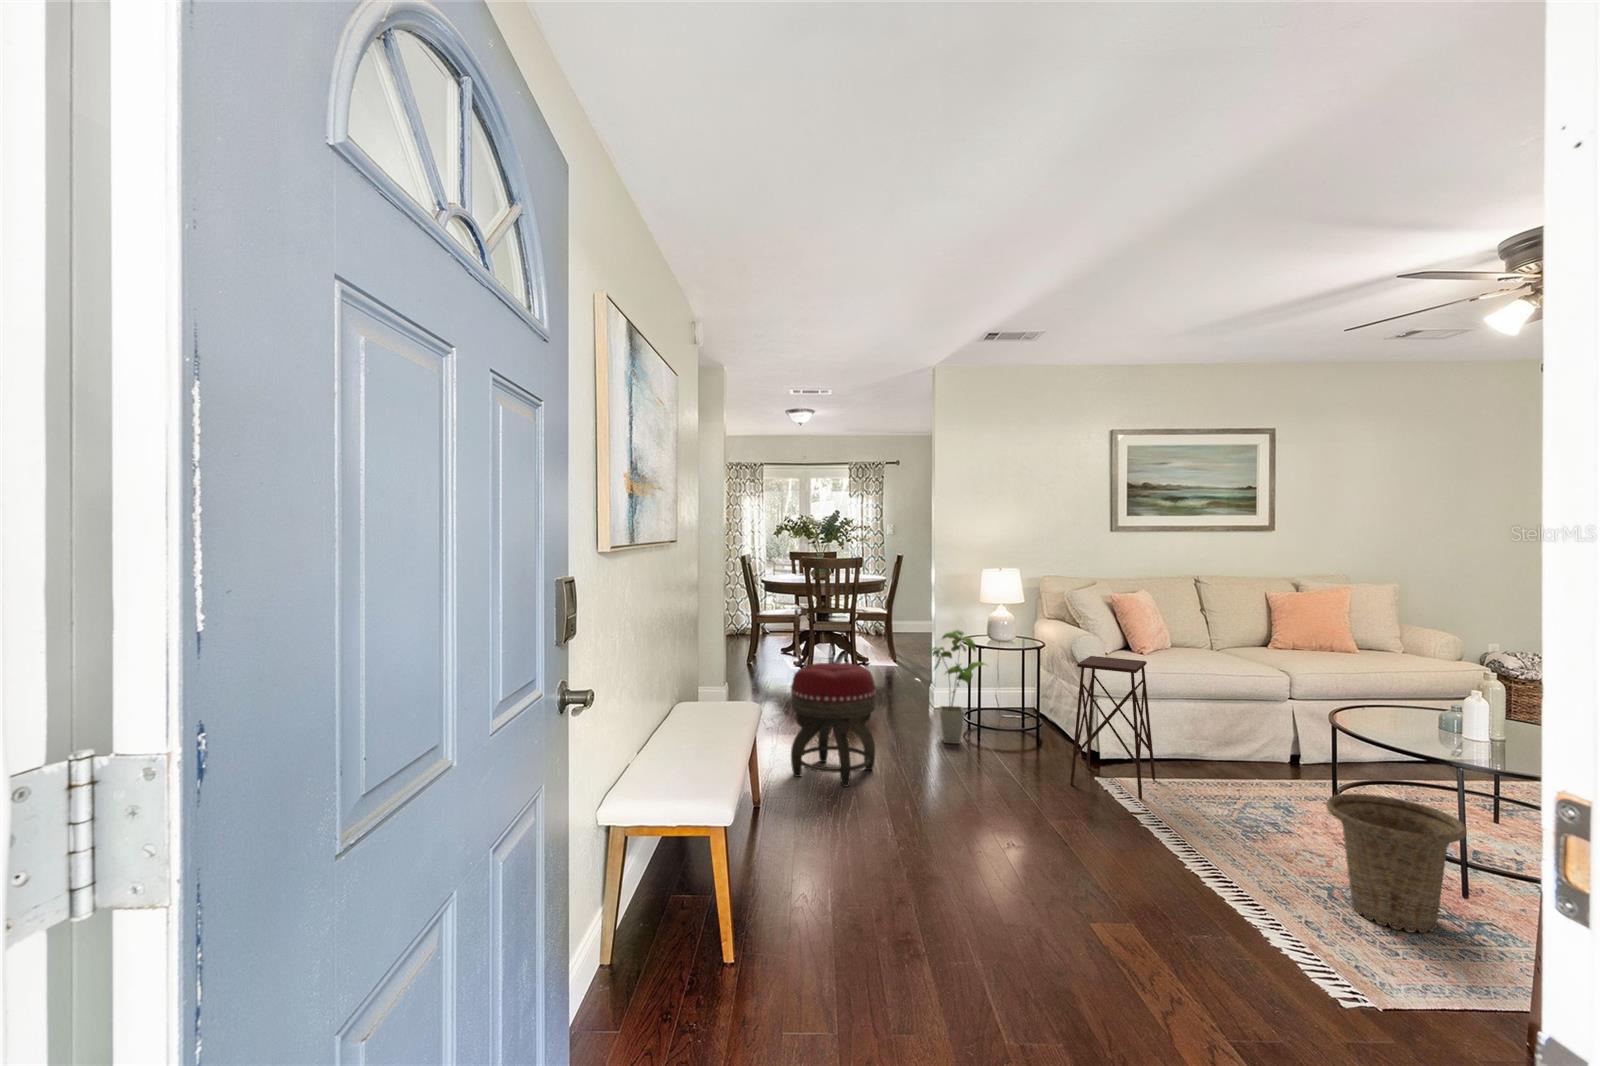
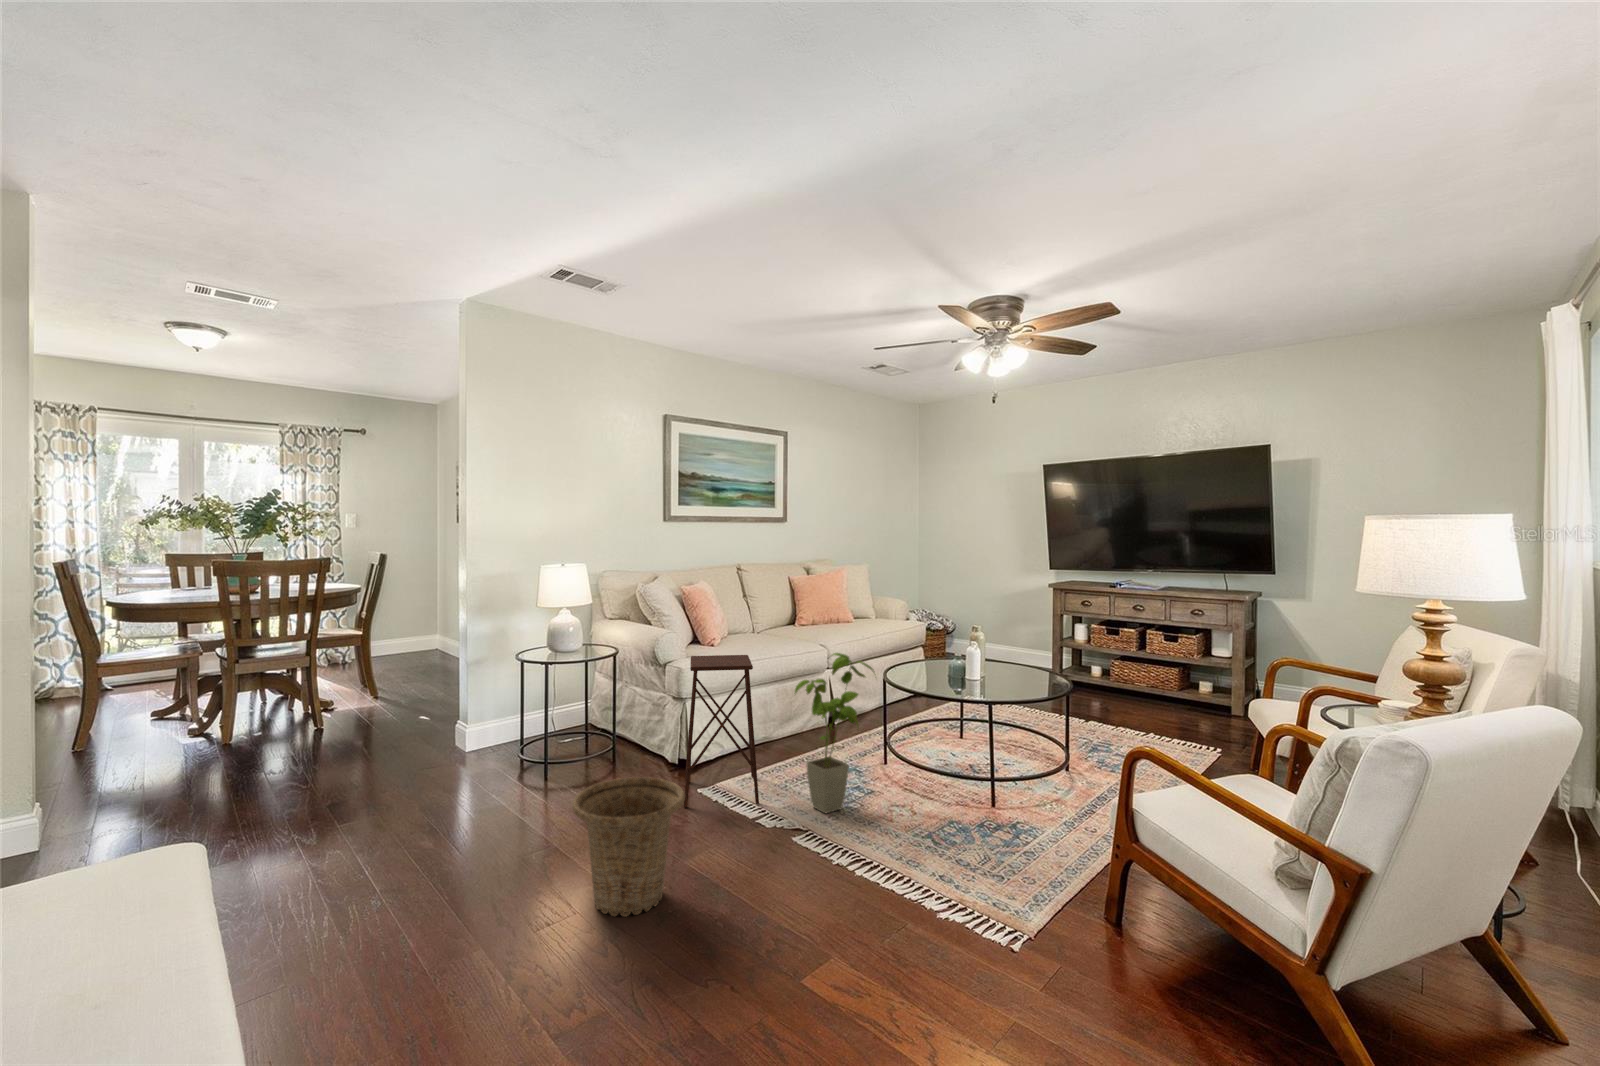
house plant: present [931,630,985,744] -> present [795,653,873,813]
footstool: present [791,663,876,786] -> none [281,710,437,915]
basket: present [1326,794,1467,933] -> present [572,777,685,917]

